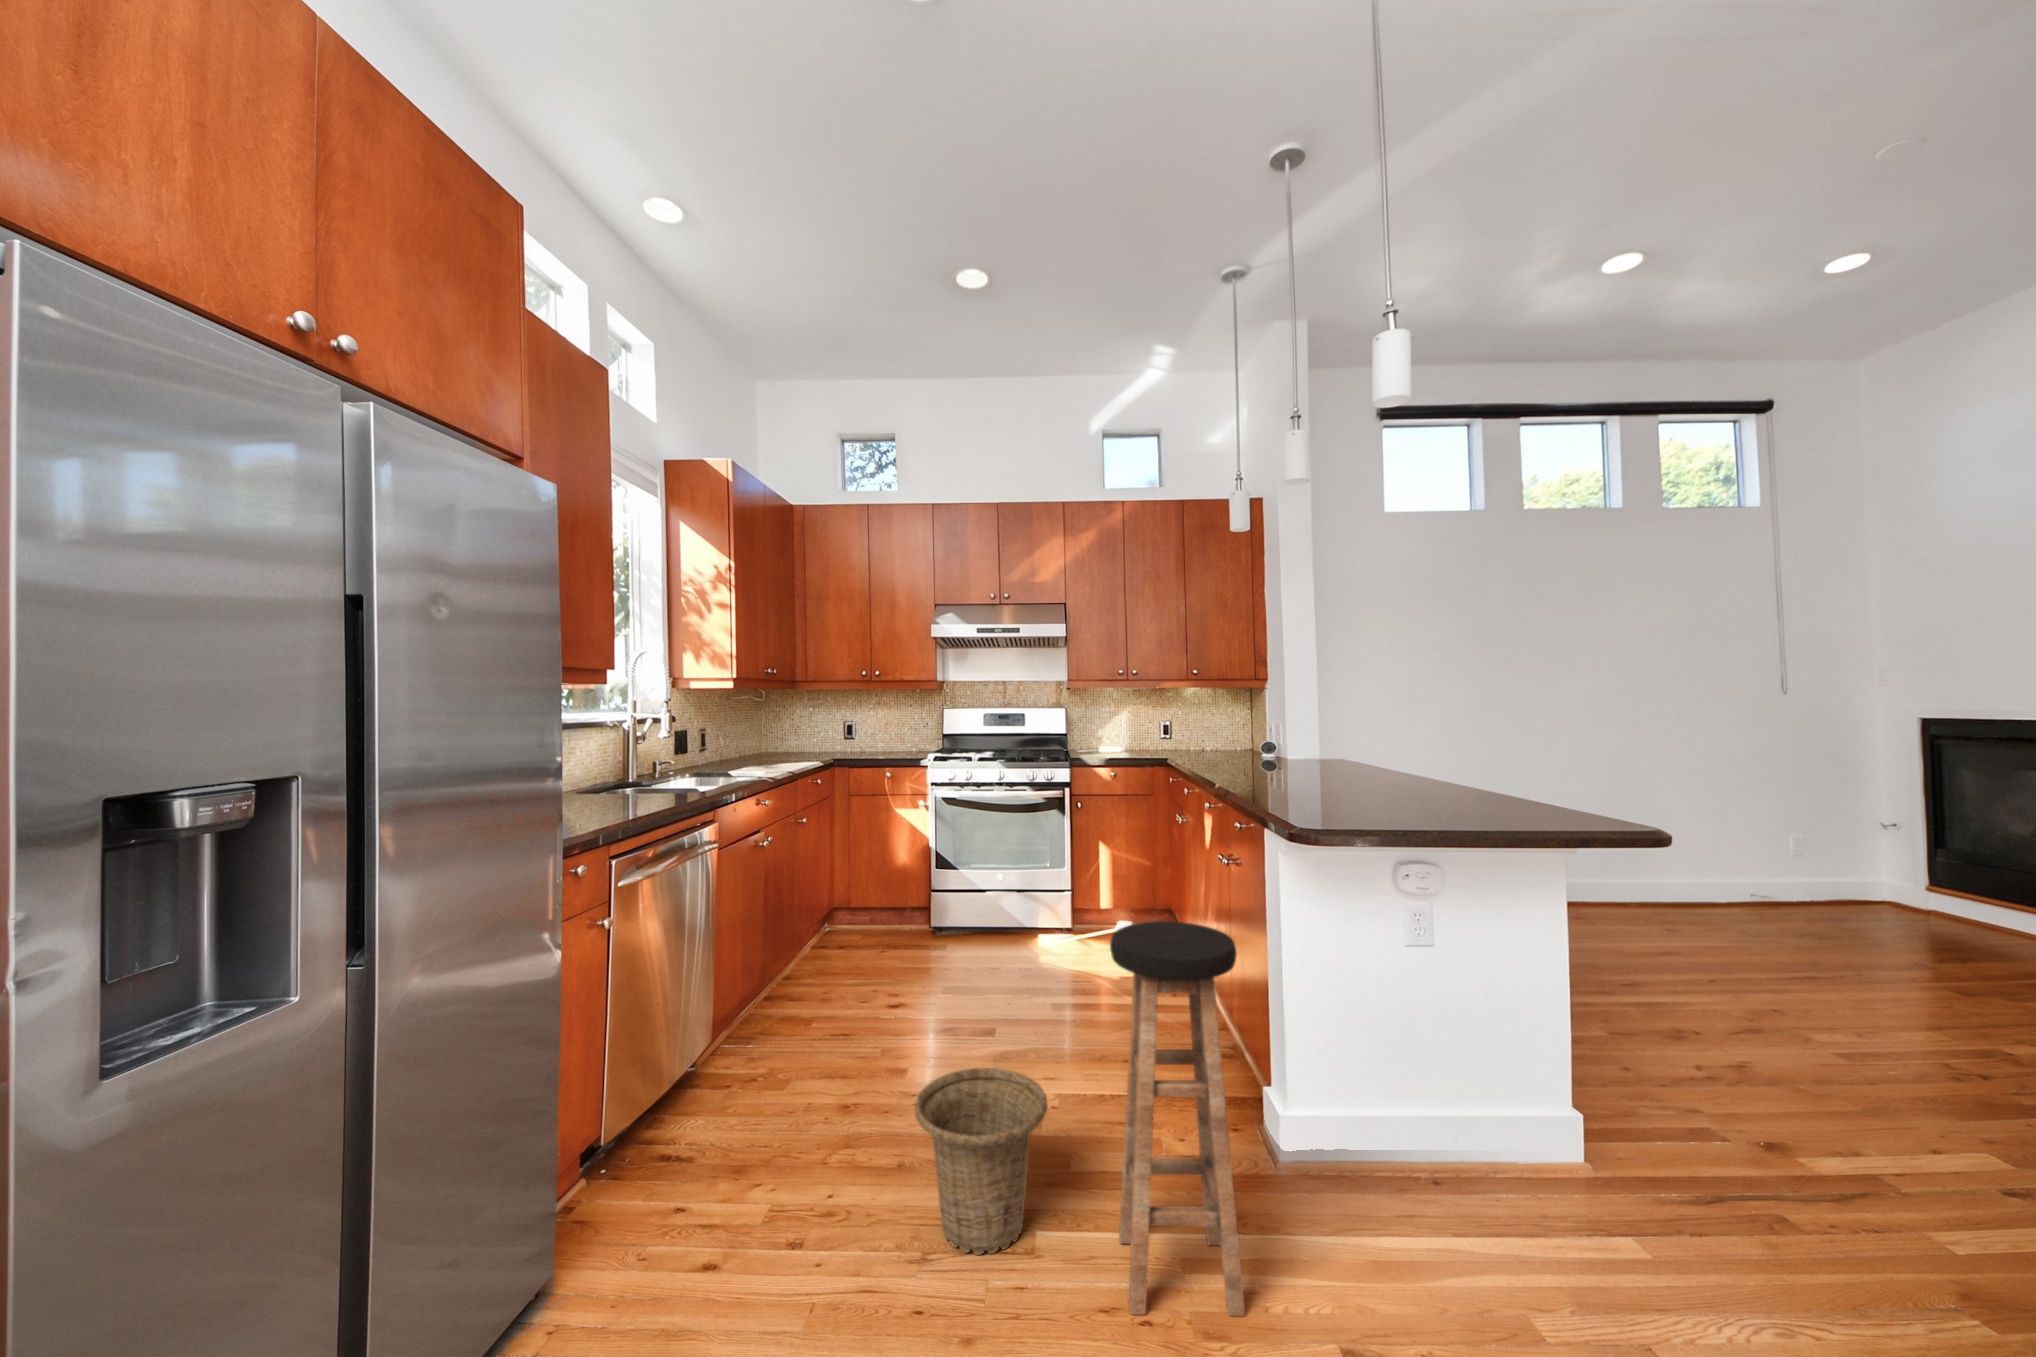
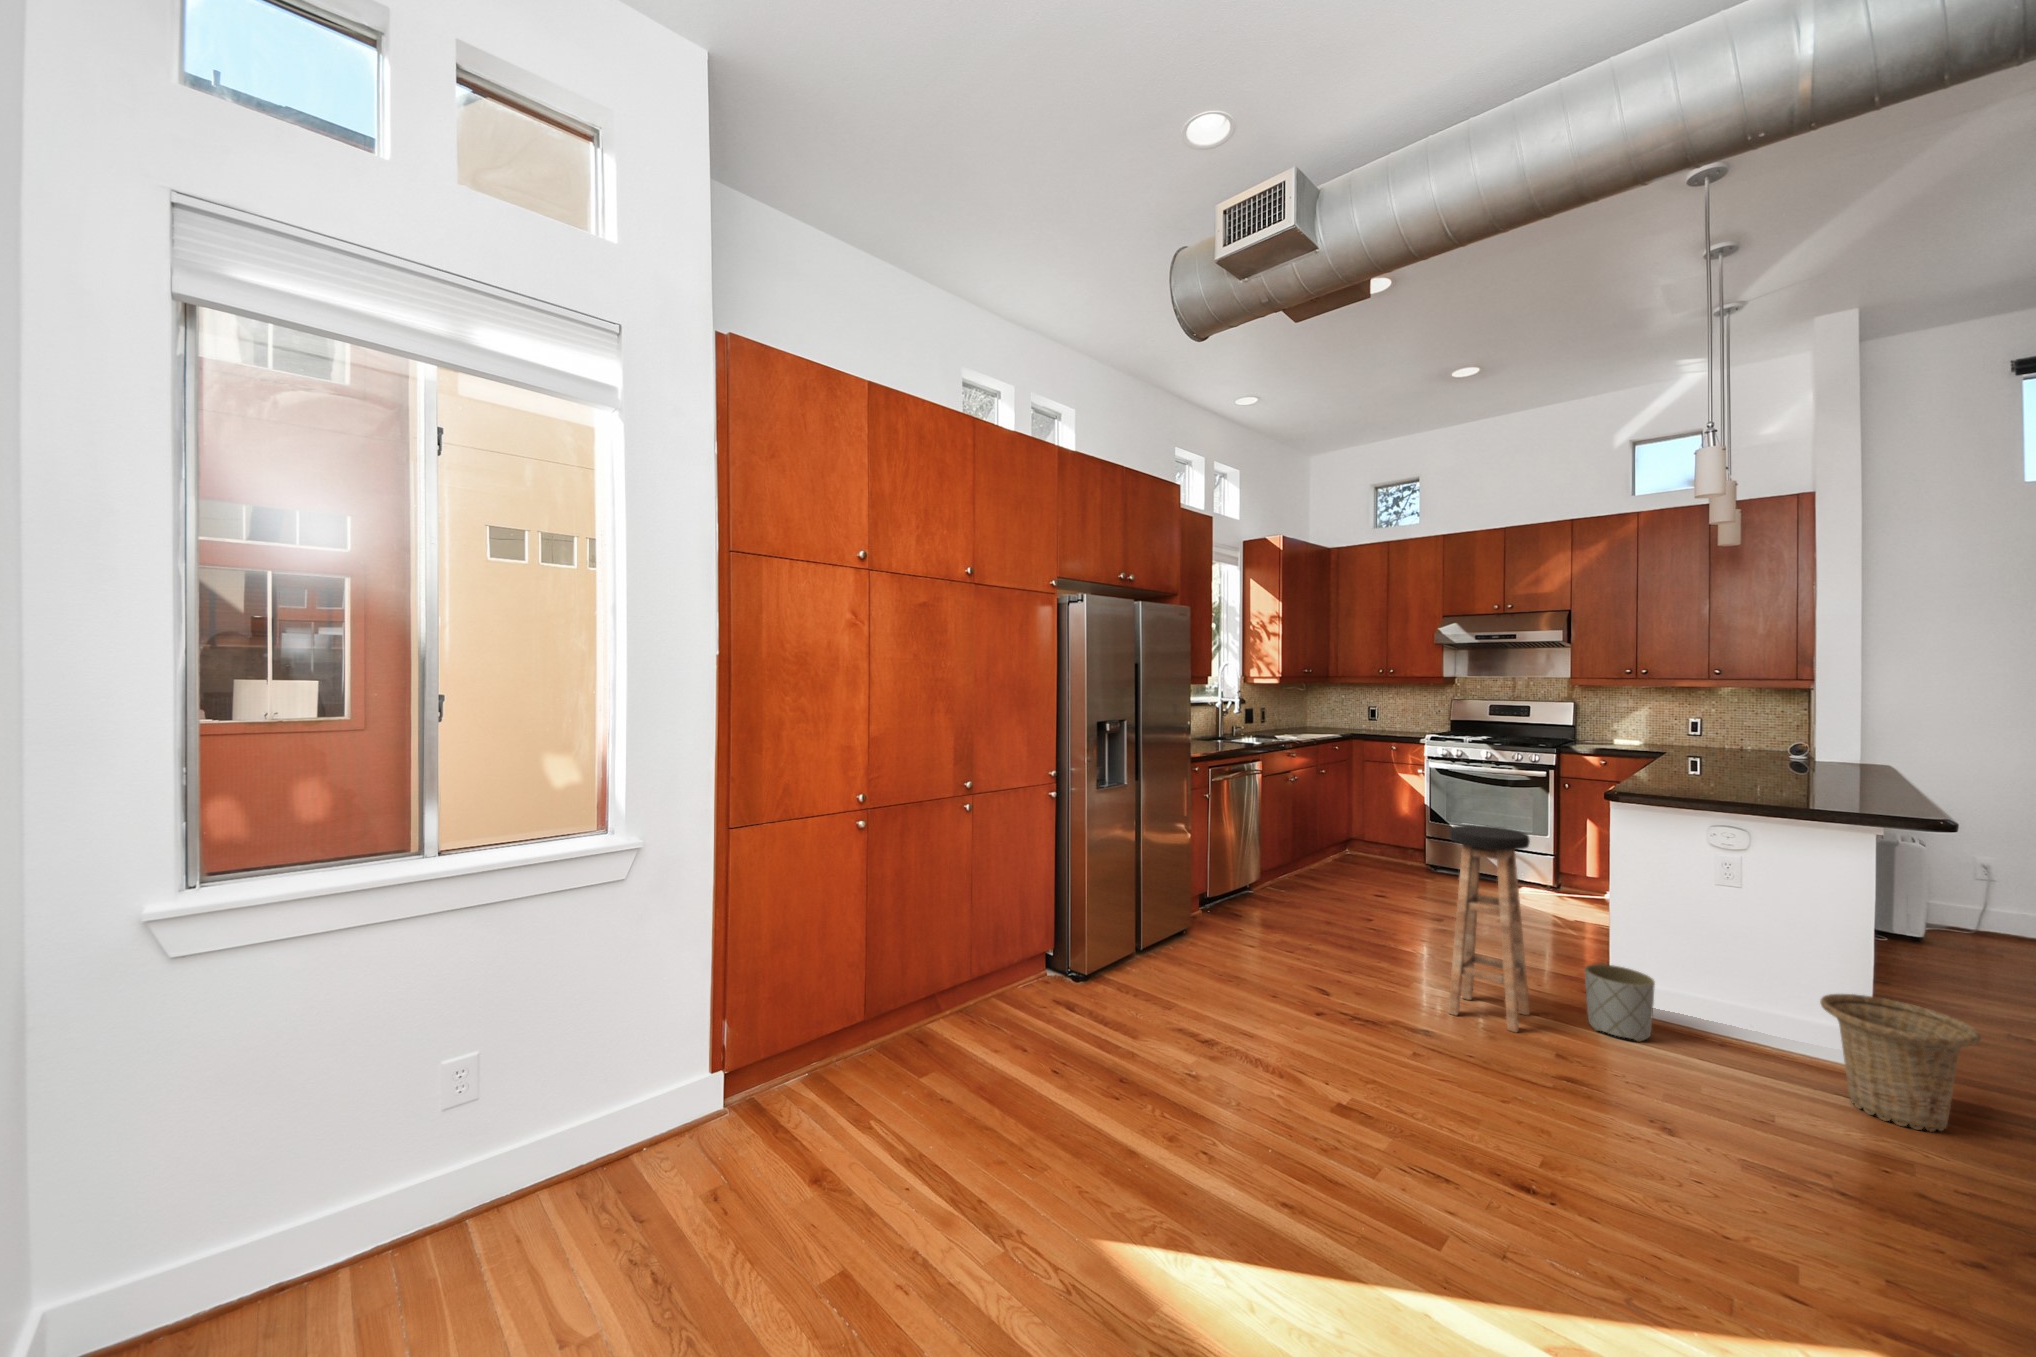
basket: present [914,1068,1047,1255] -> present [1820,994,1981,1132]
planter: none [1280,1106,1373,1241] -> present [1584,964,1655,1042]

